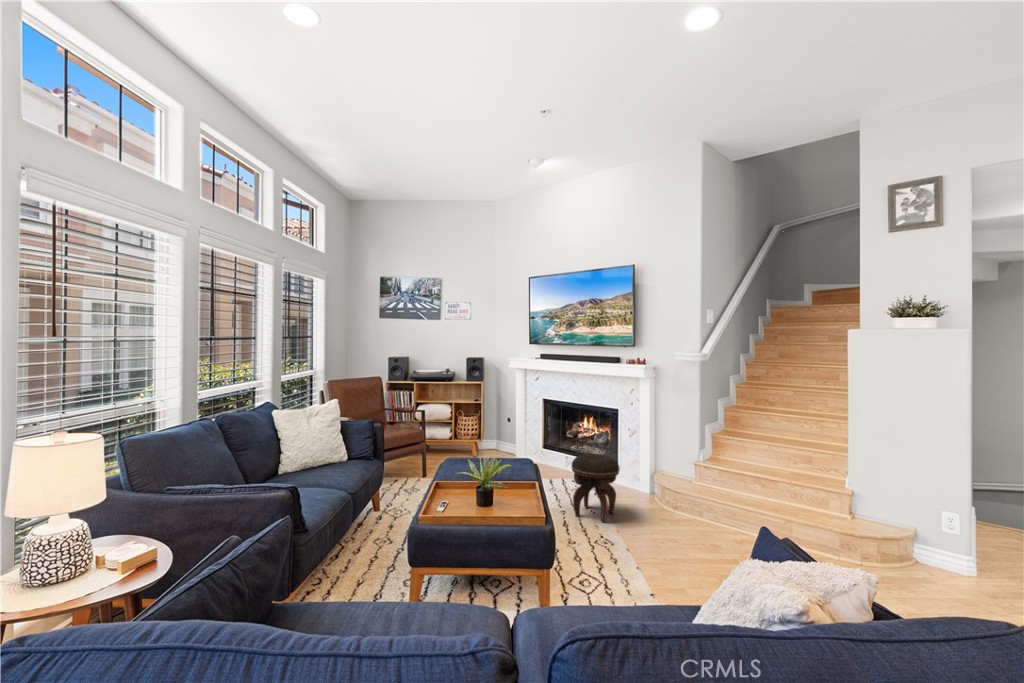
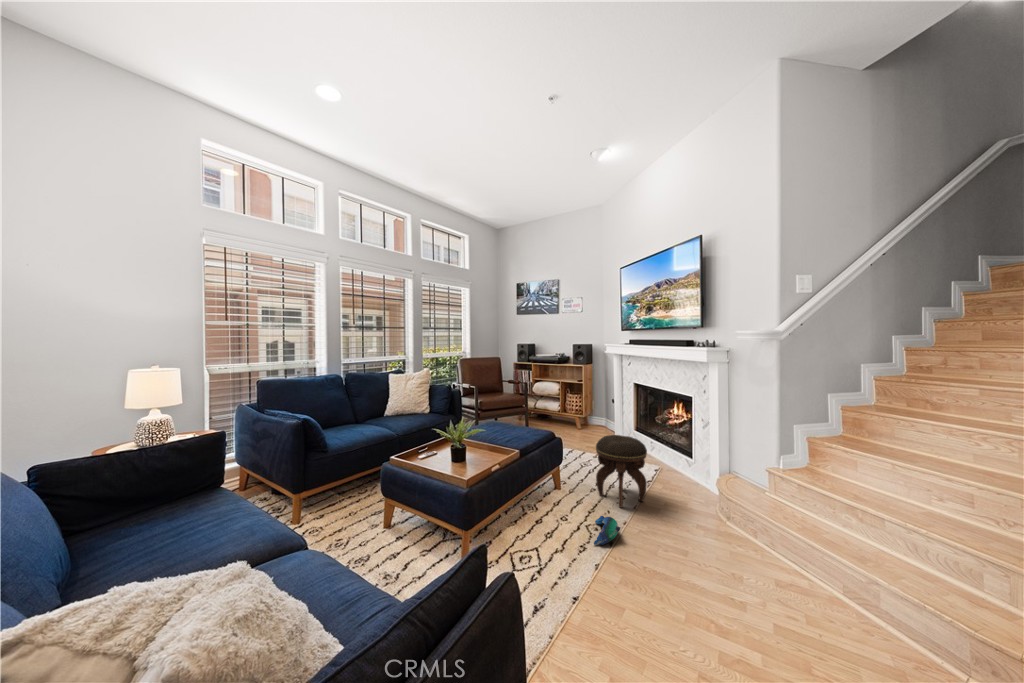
plush toy: none [602,529,635,556] -> present [594,516,621,545]

